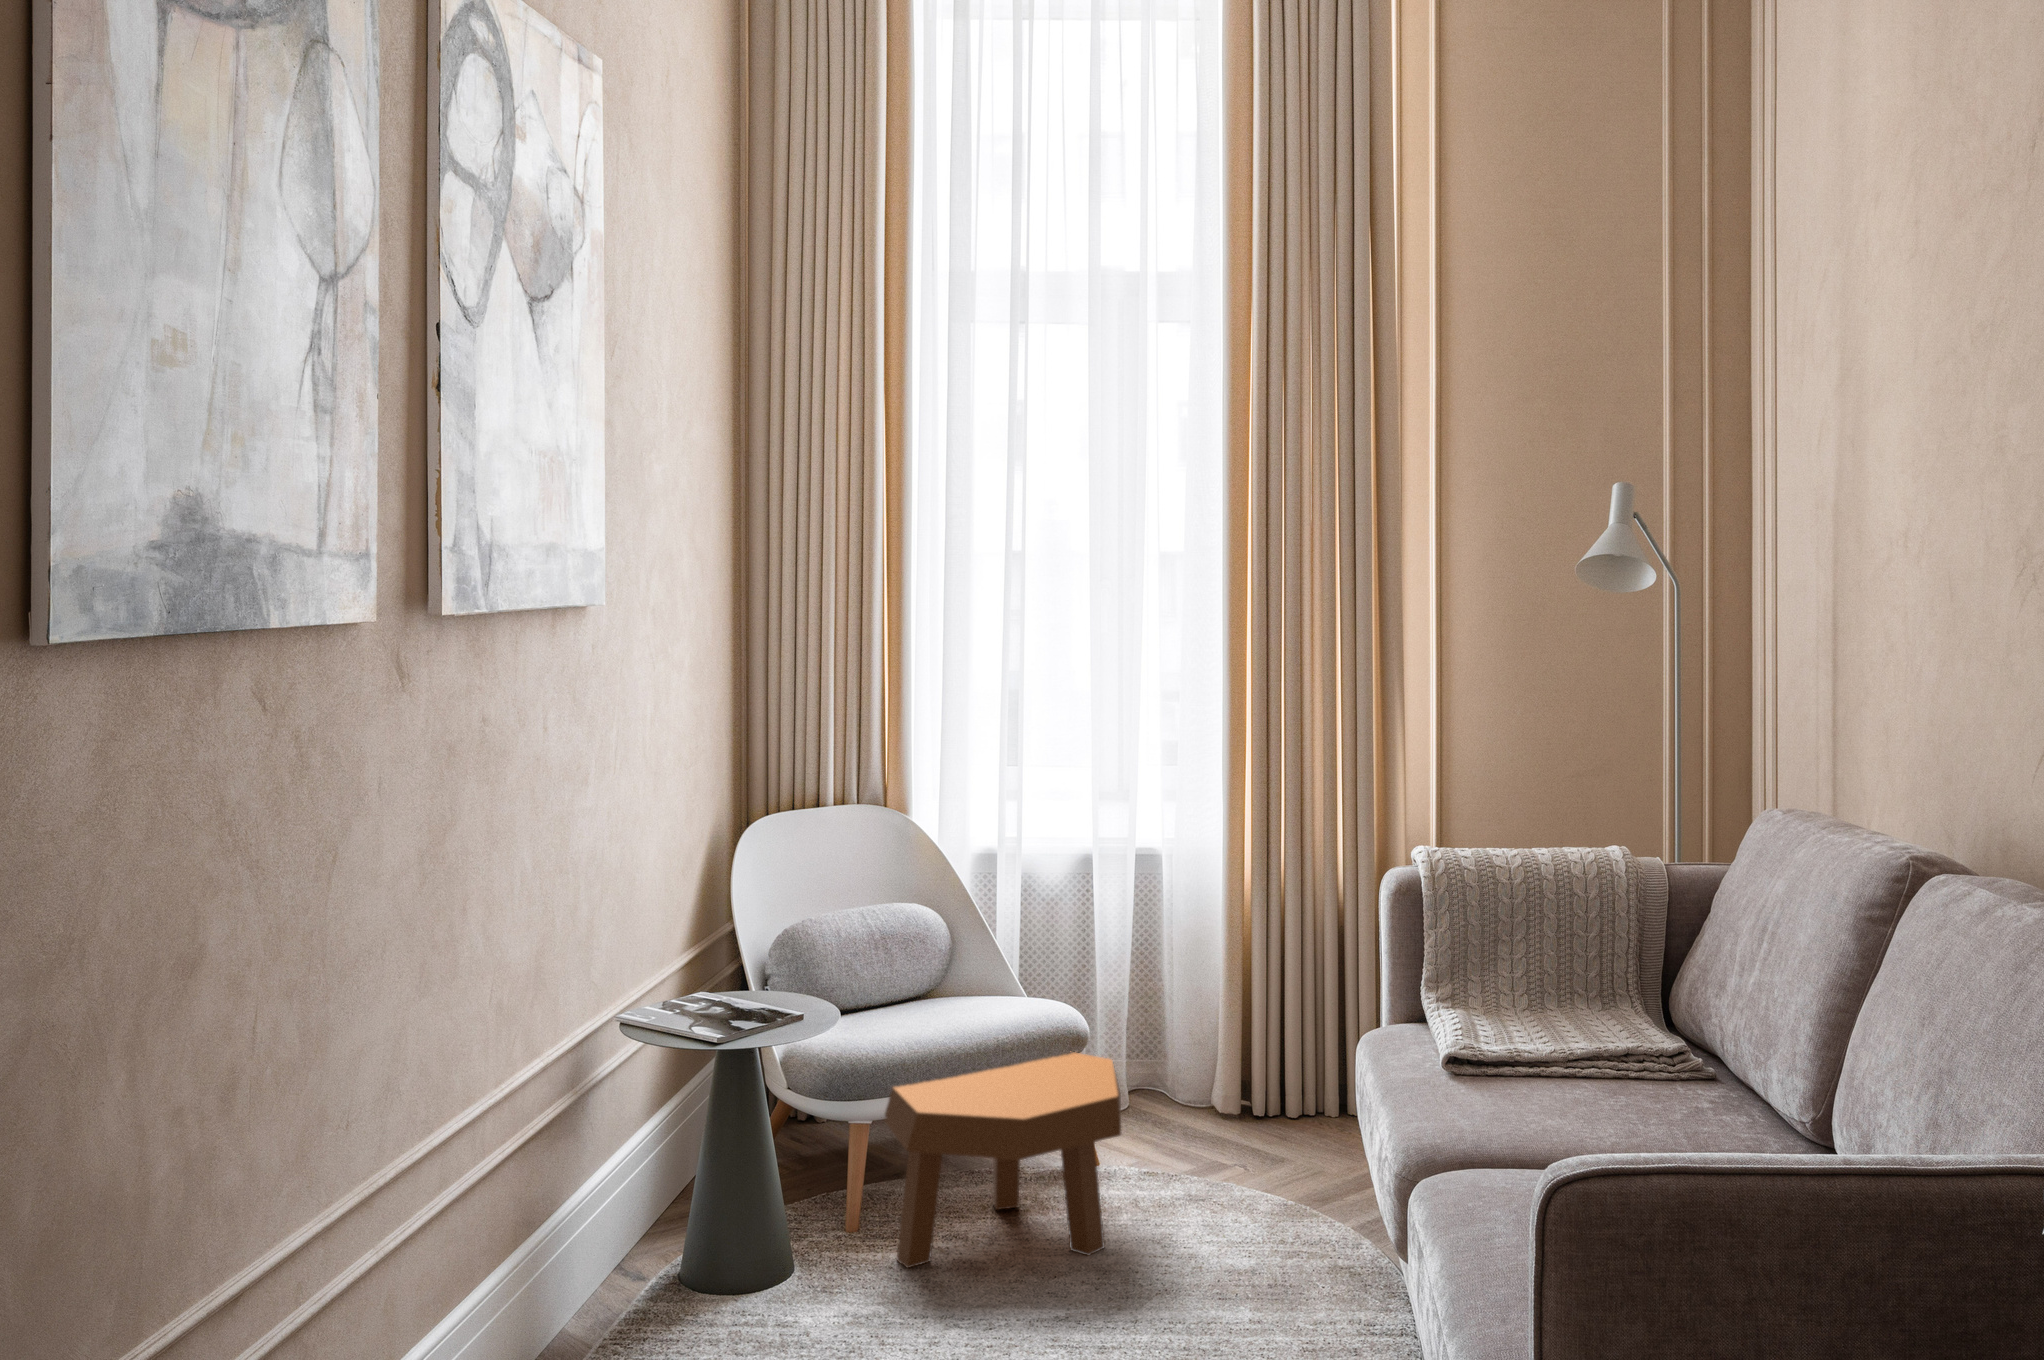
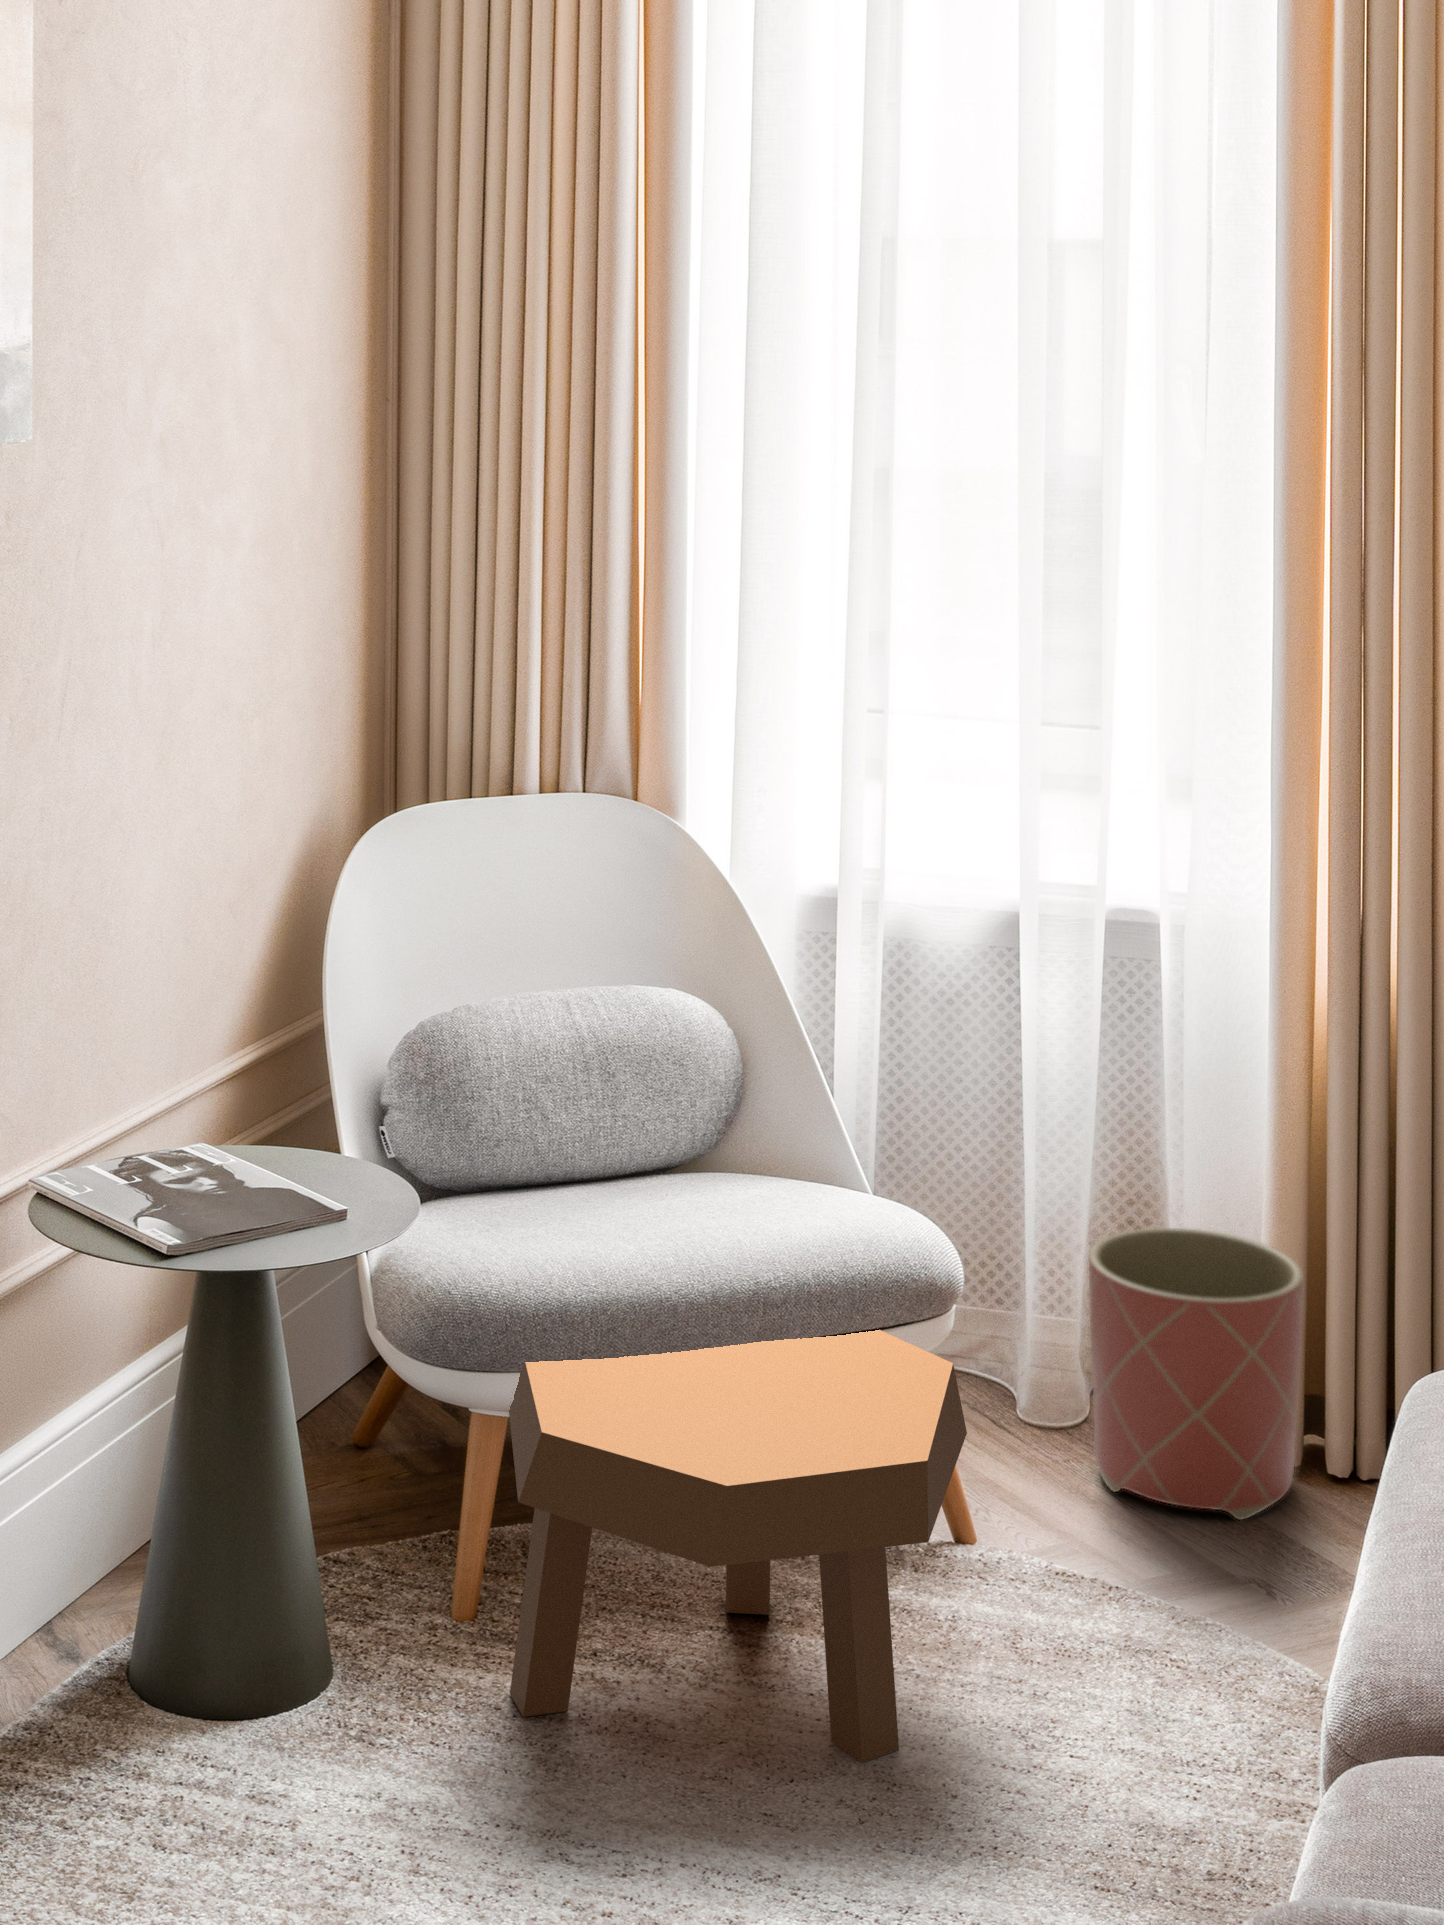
planter: none [1152,1000,1258,1136] -> present [1089,1228,1304,1520]

